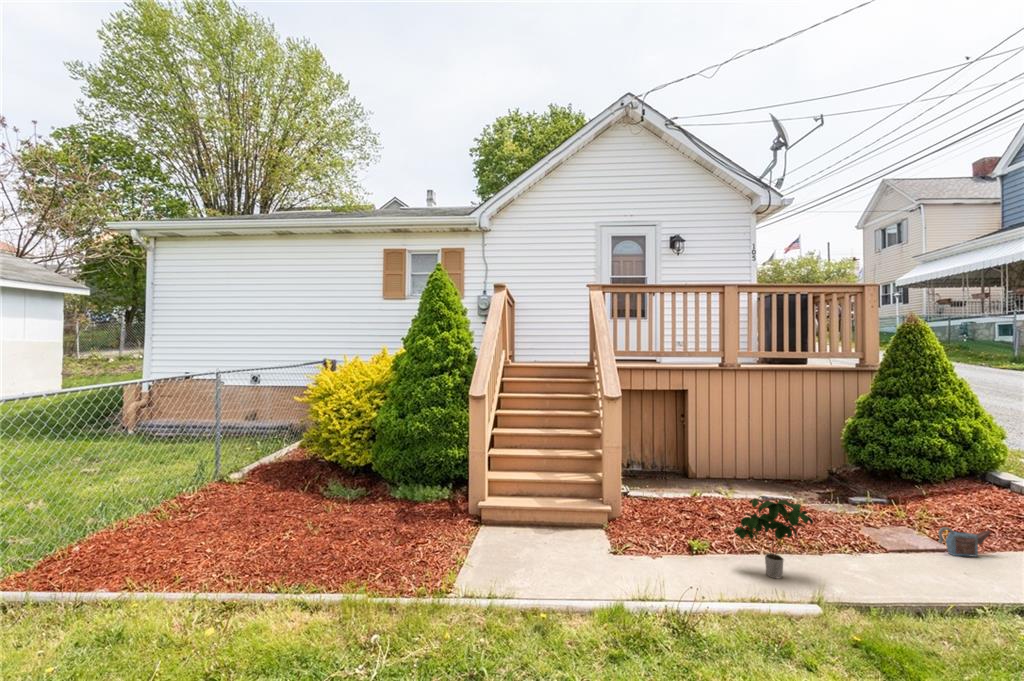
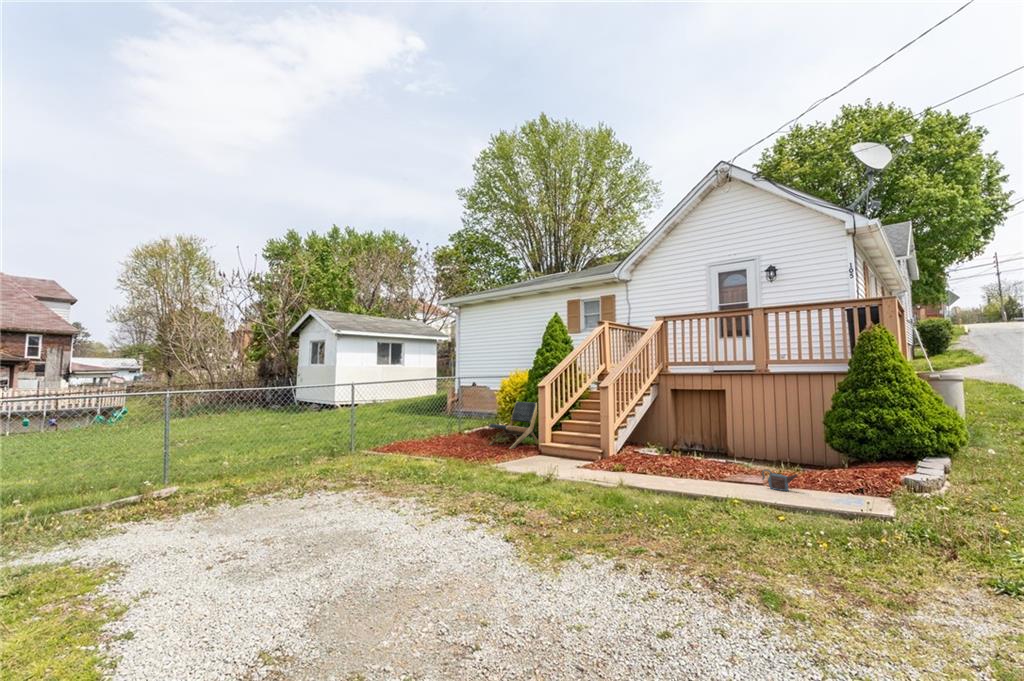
lounge chair: none [349,422,442,526] -> present [488,402,539,449]
potted plant: present [734,498,813,579] -> none [616,434,649,477]

